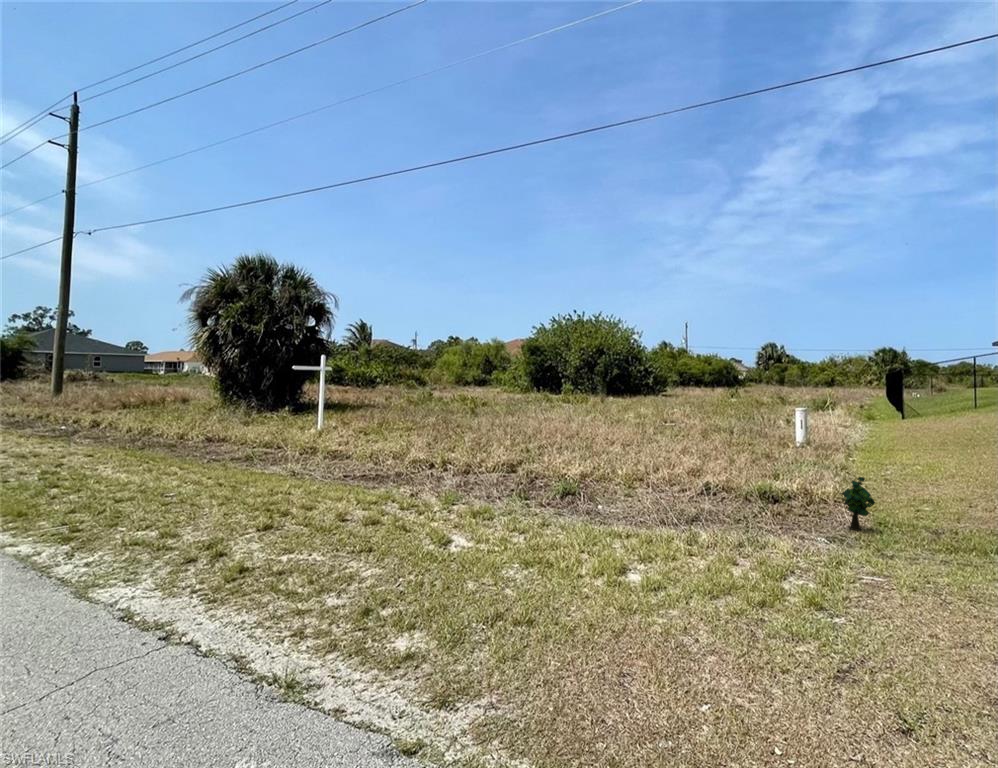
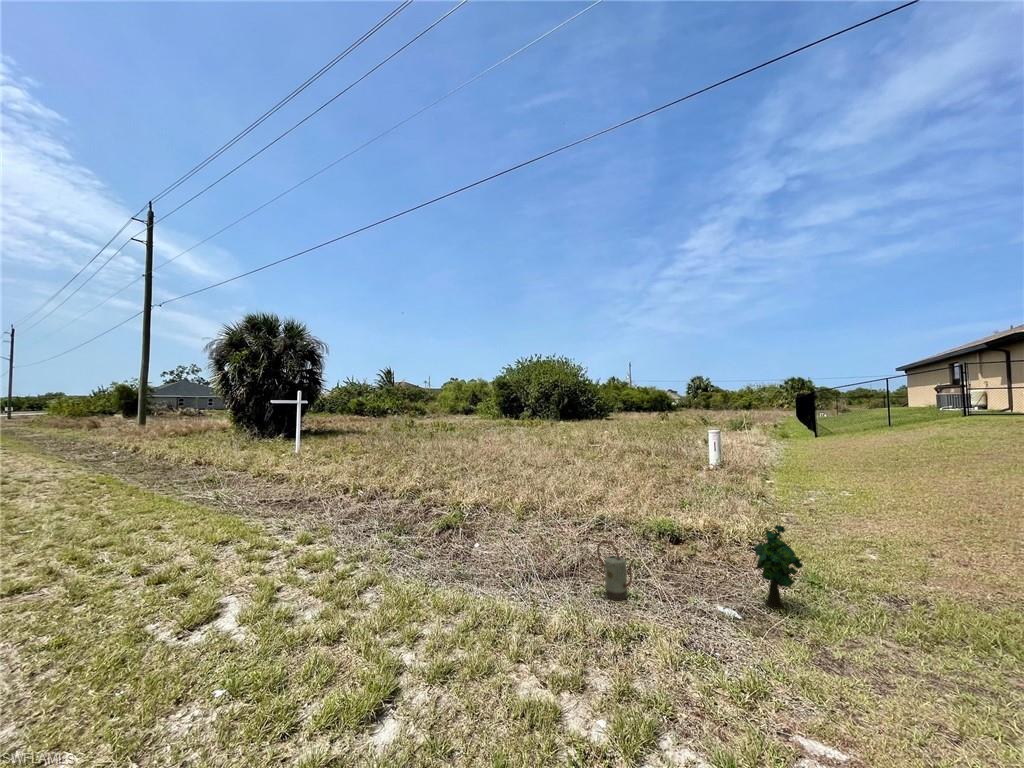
watering can: none [732,487,762,525] -> present [597,540,635,601]

